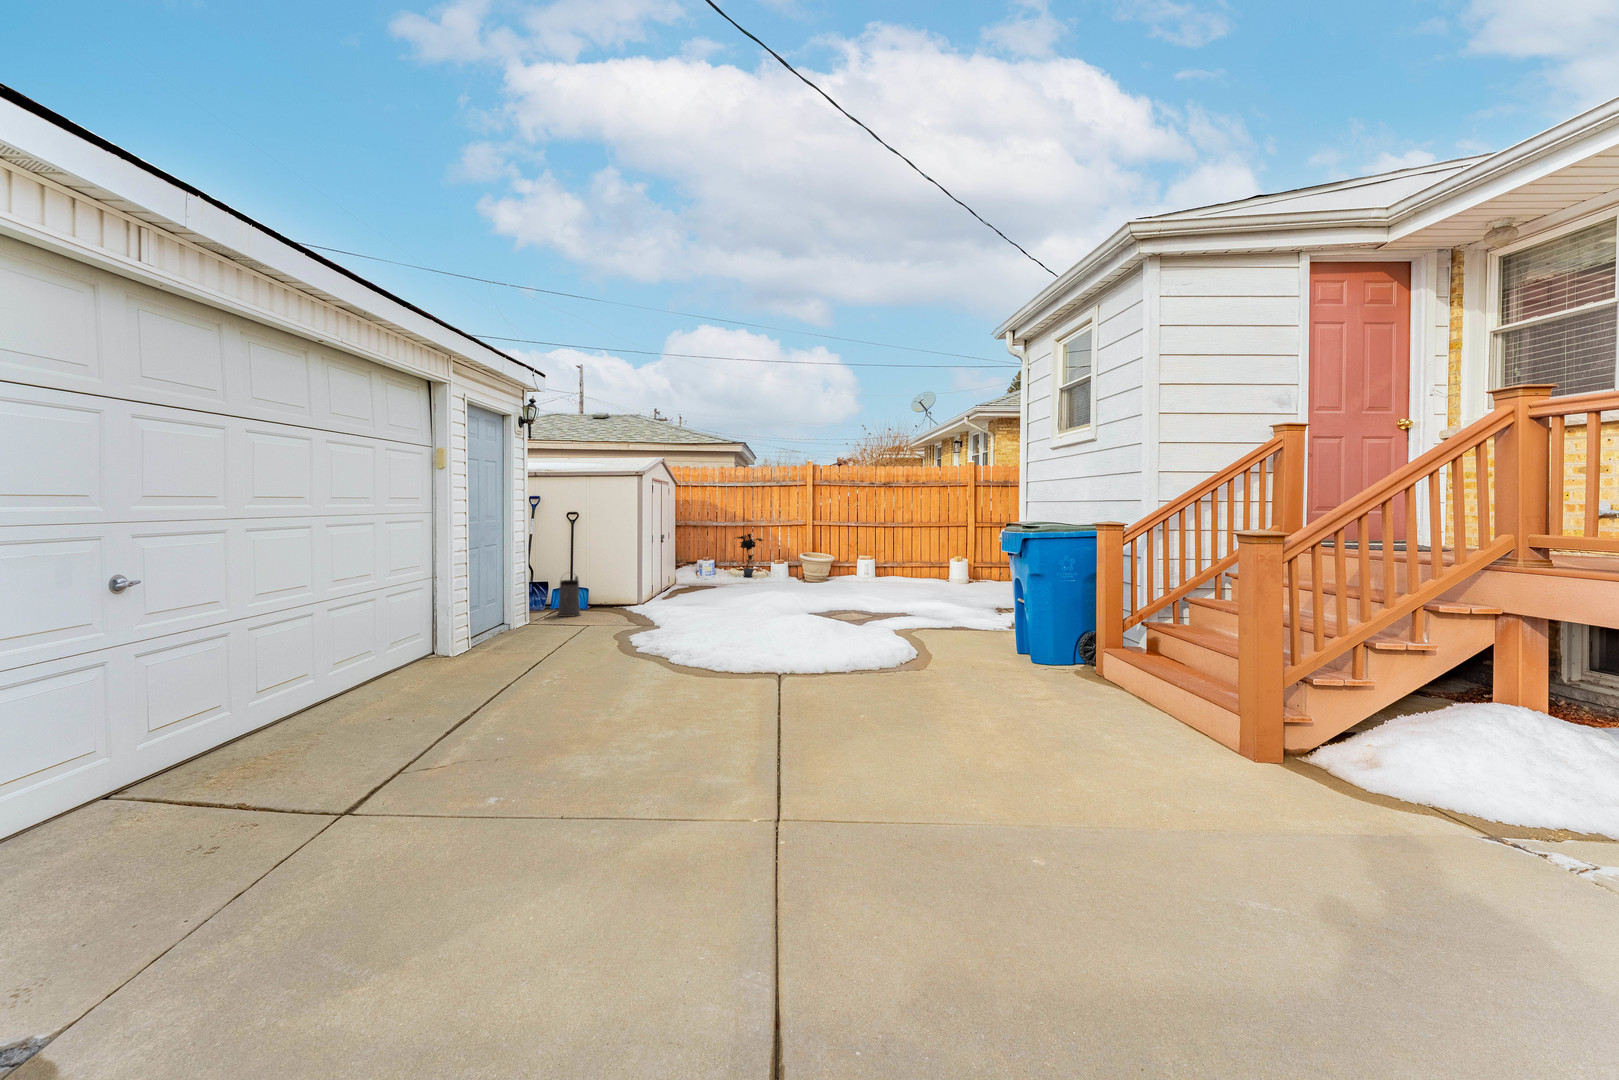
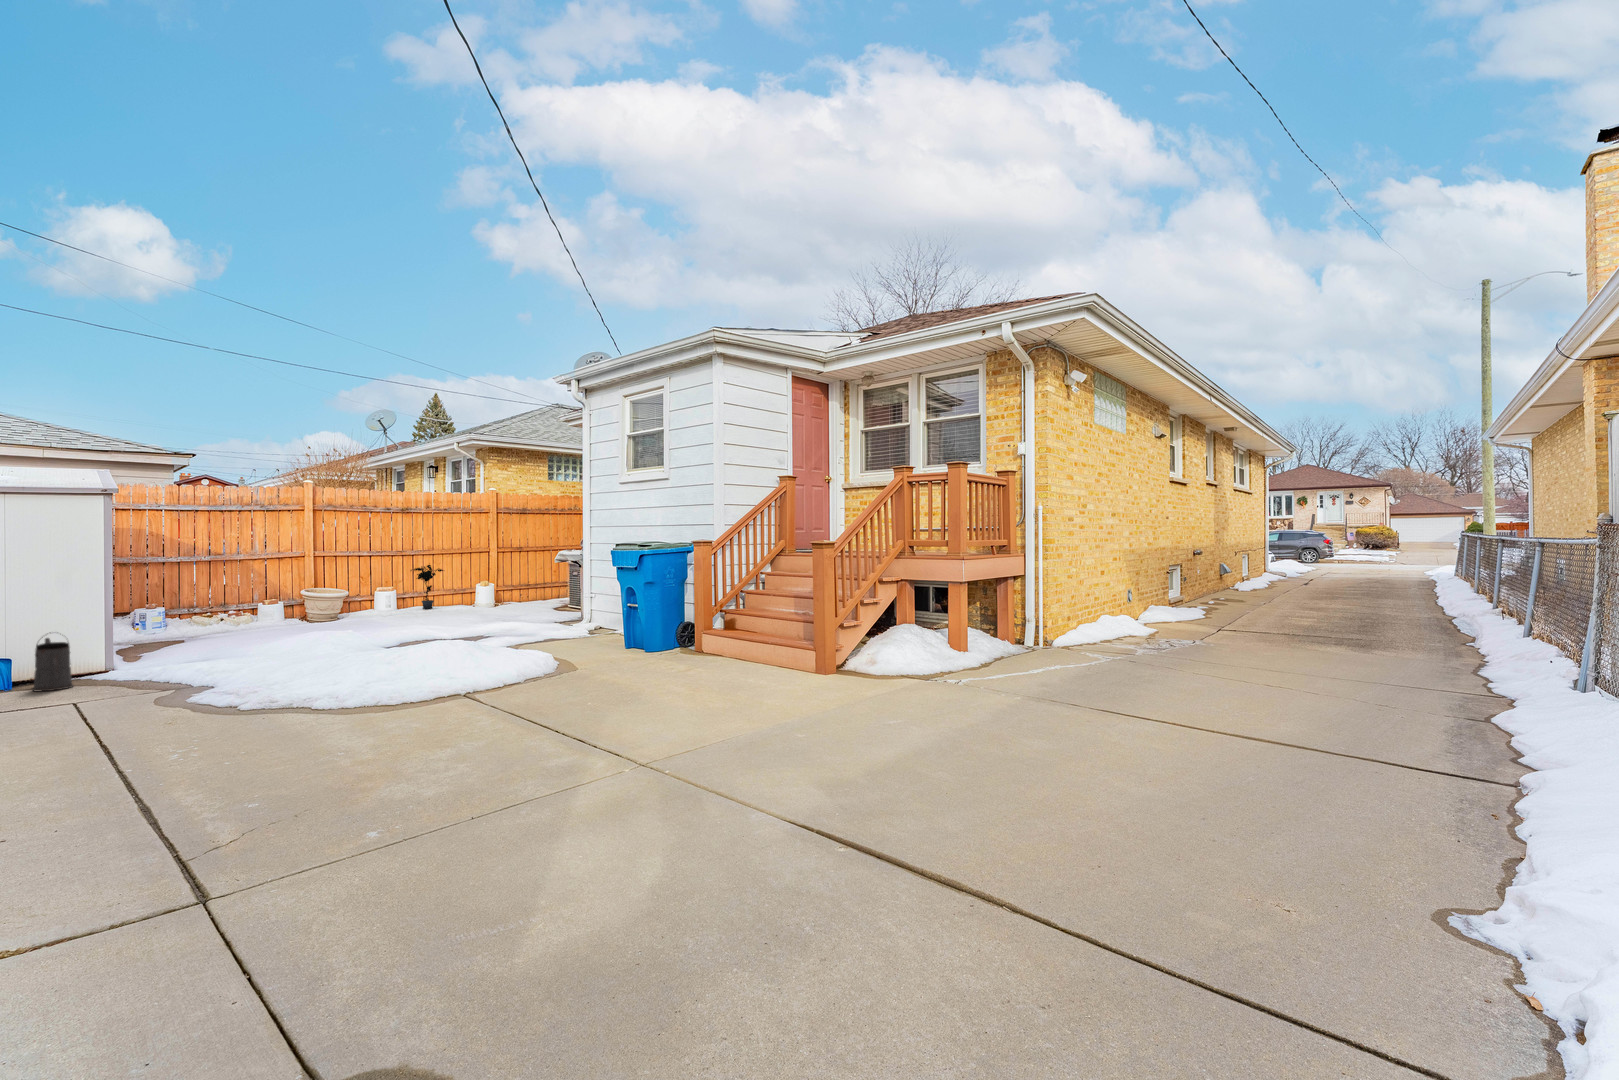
potted plant: present [737,534,762,577] -> present [411,565,443,609]

